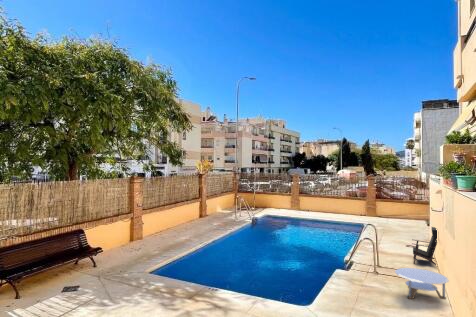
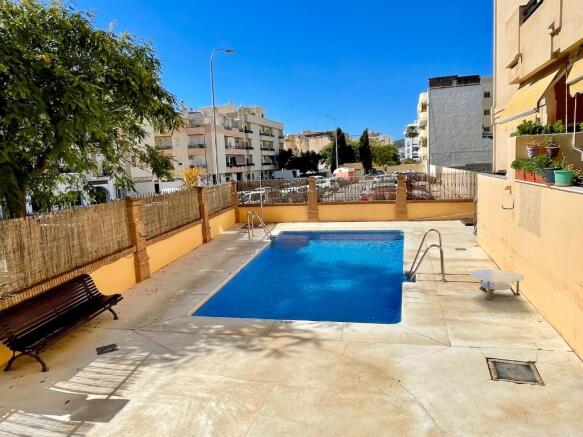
lounge chair: present [412,227,437,265] -> none [464,225,495,265]

